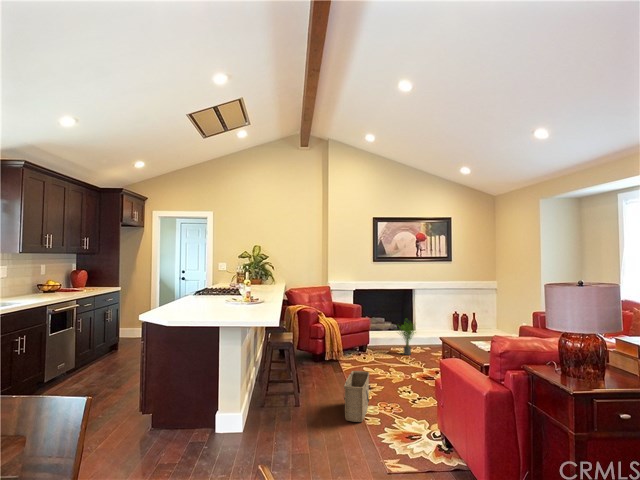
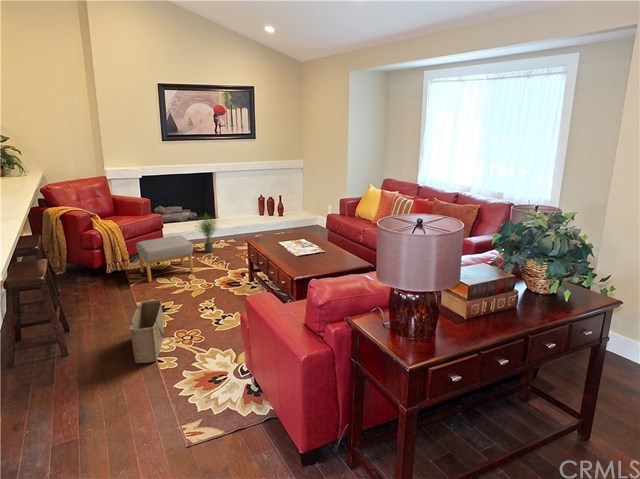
footstool: none [349,334,394,369] -> present [136,235,193,282]

